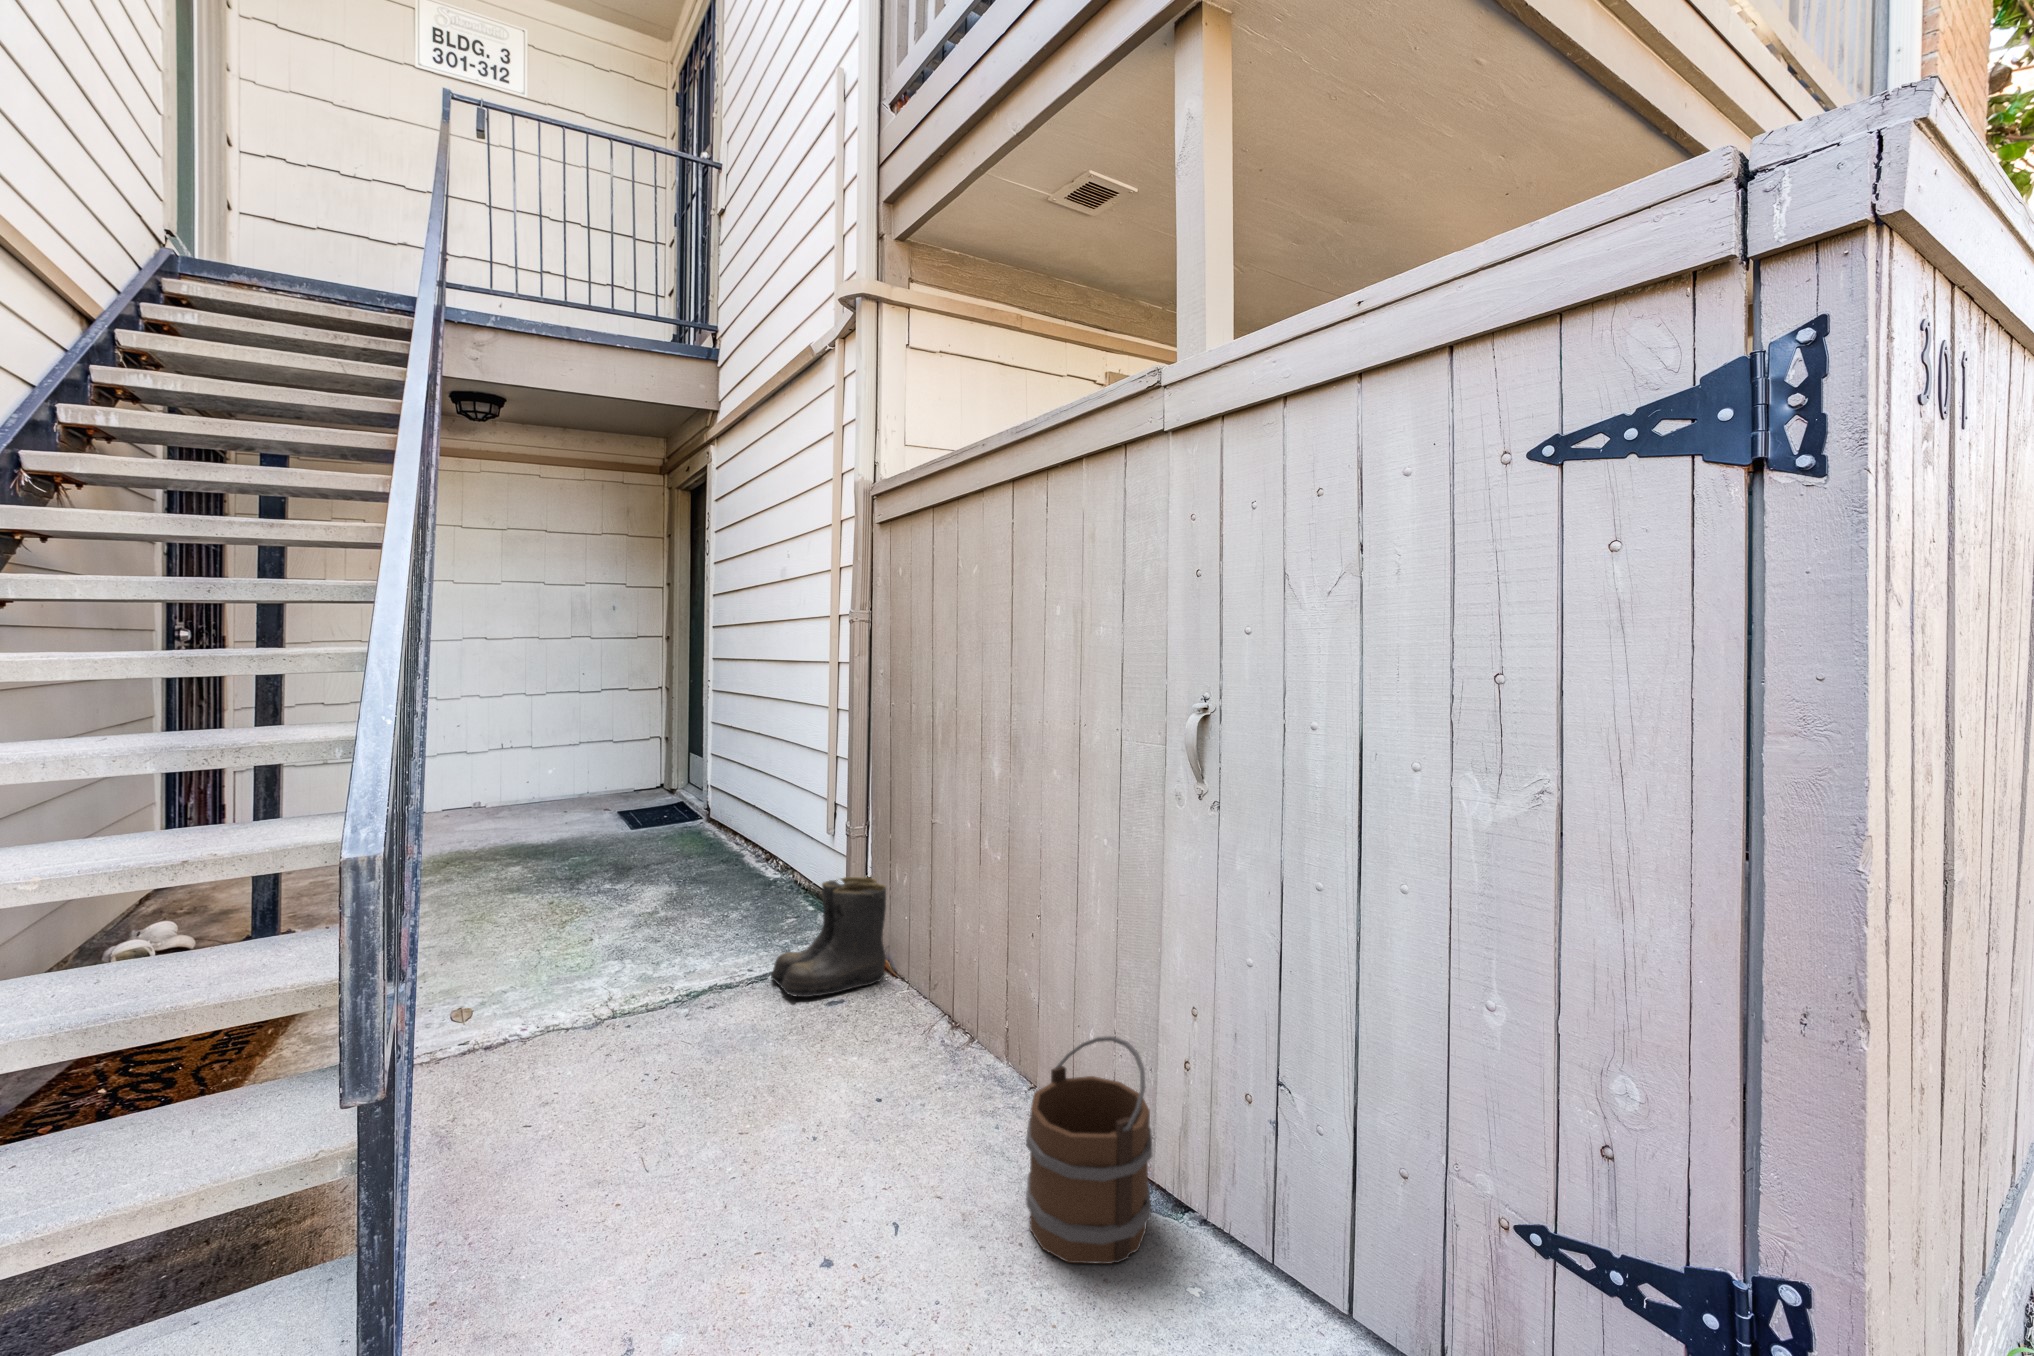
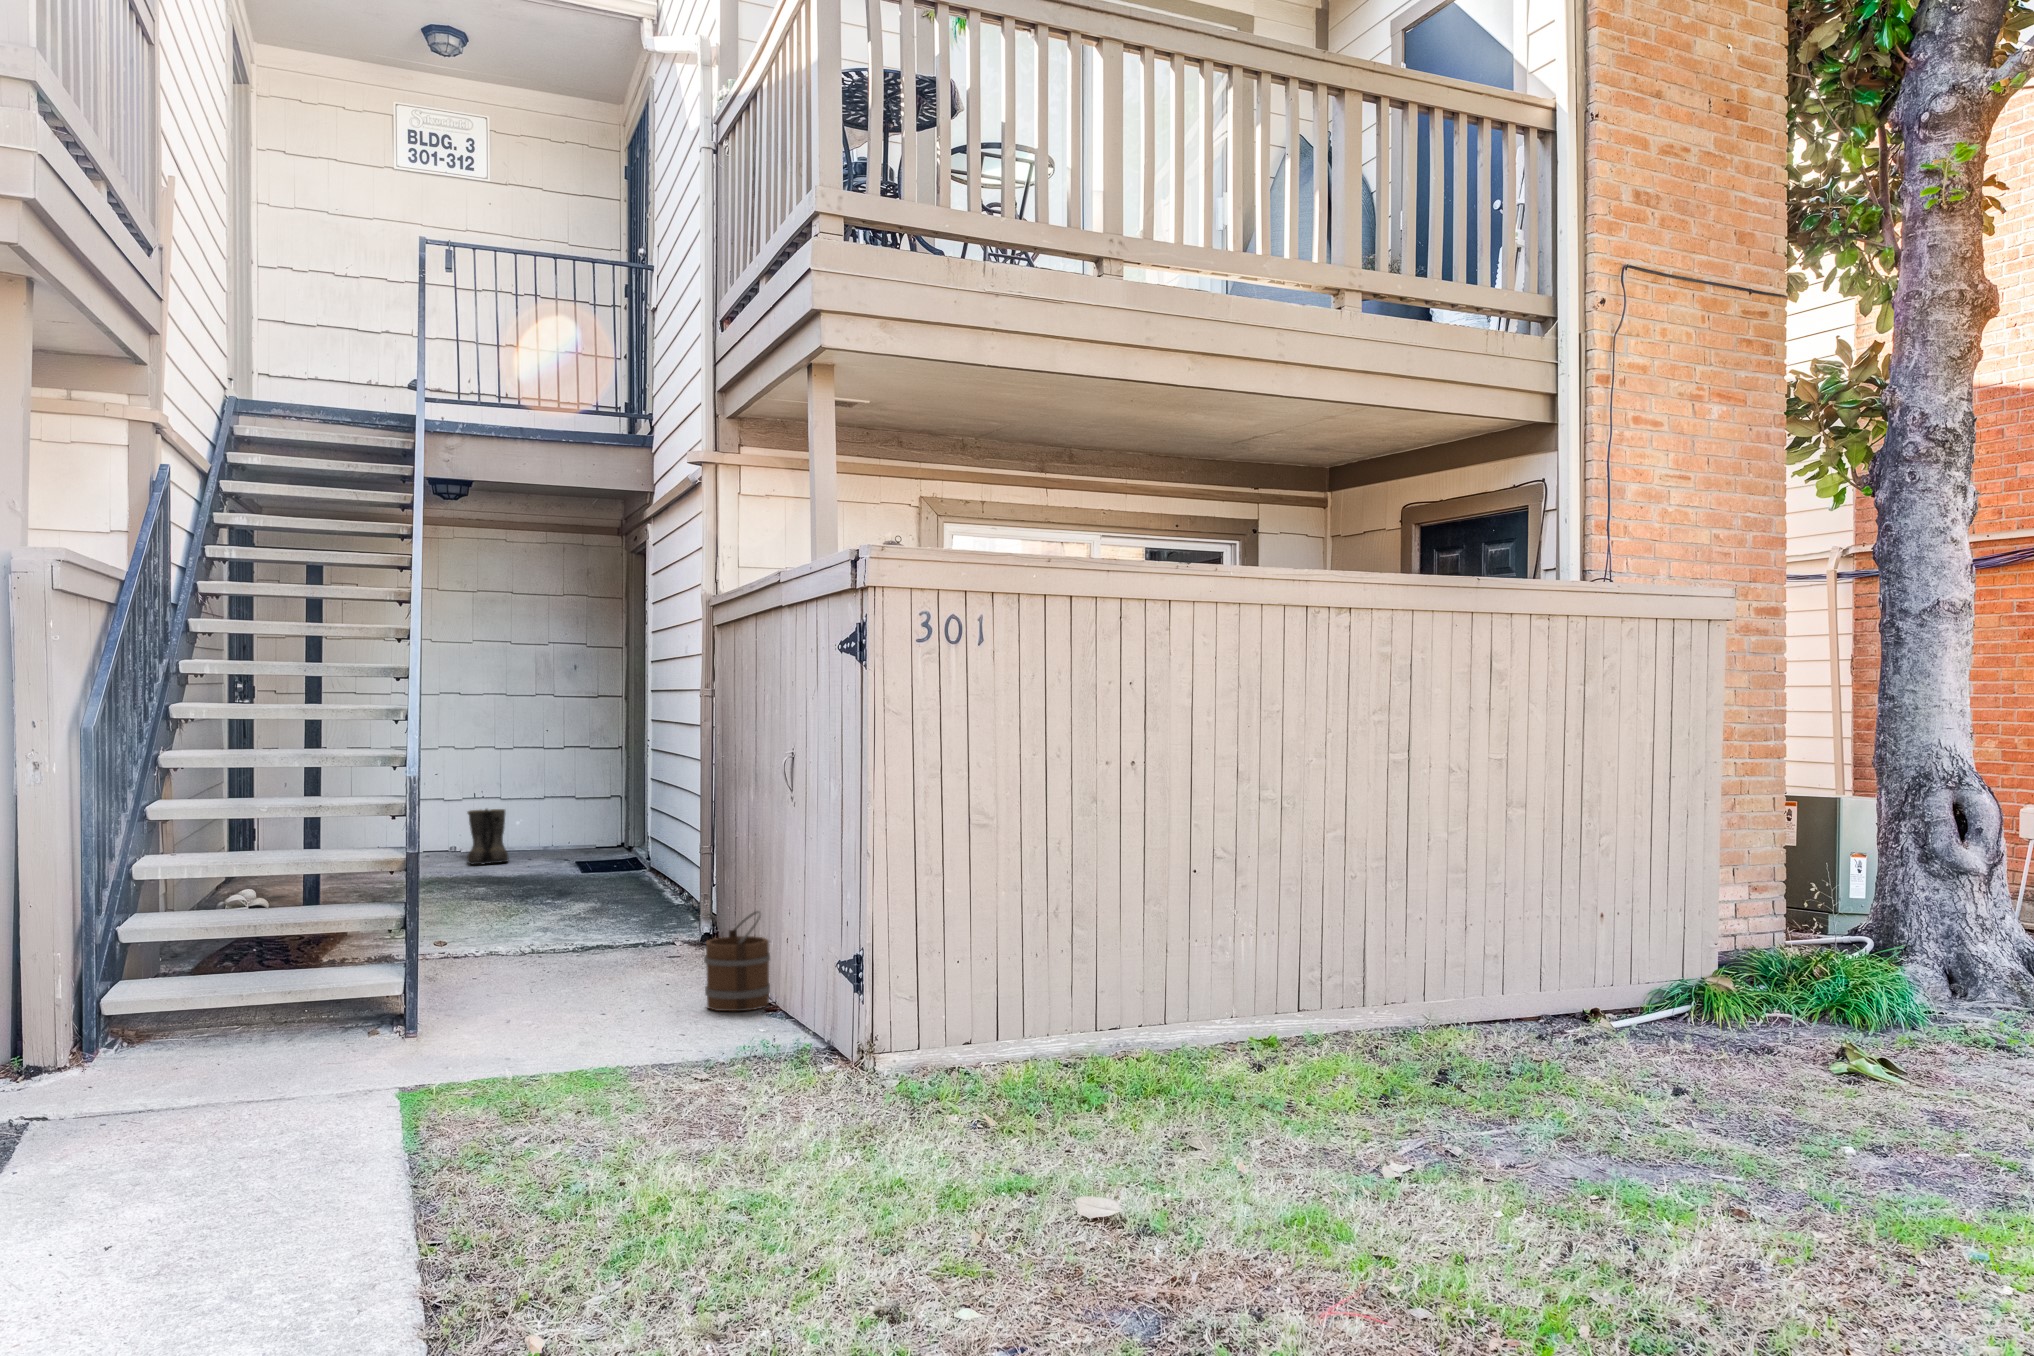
boots: present [771,877,886,997] -> present [467,809,509,865]

